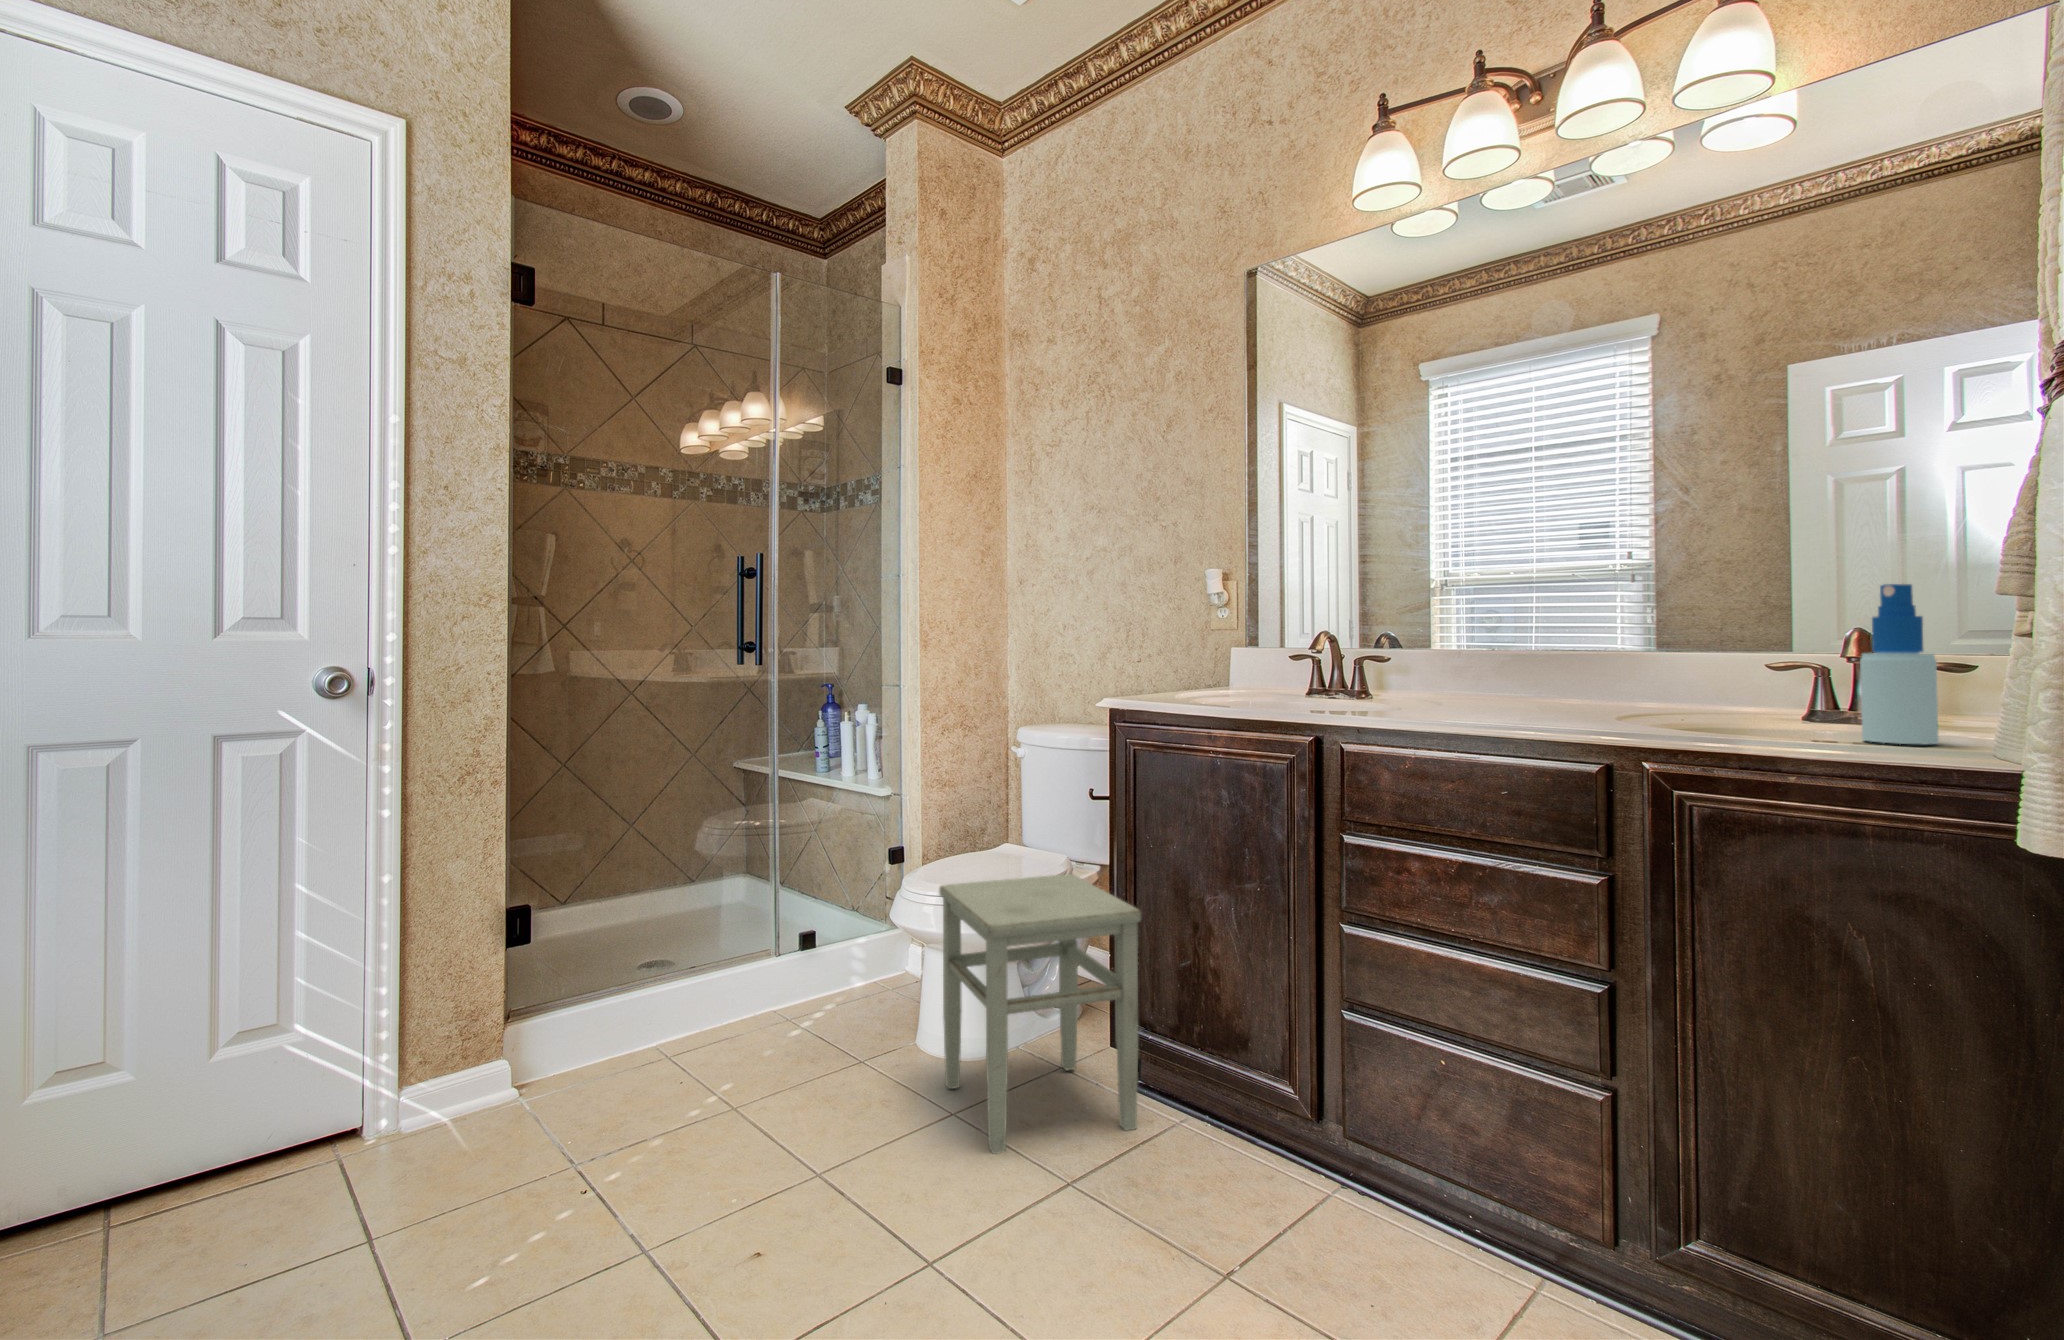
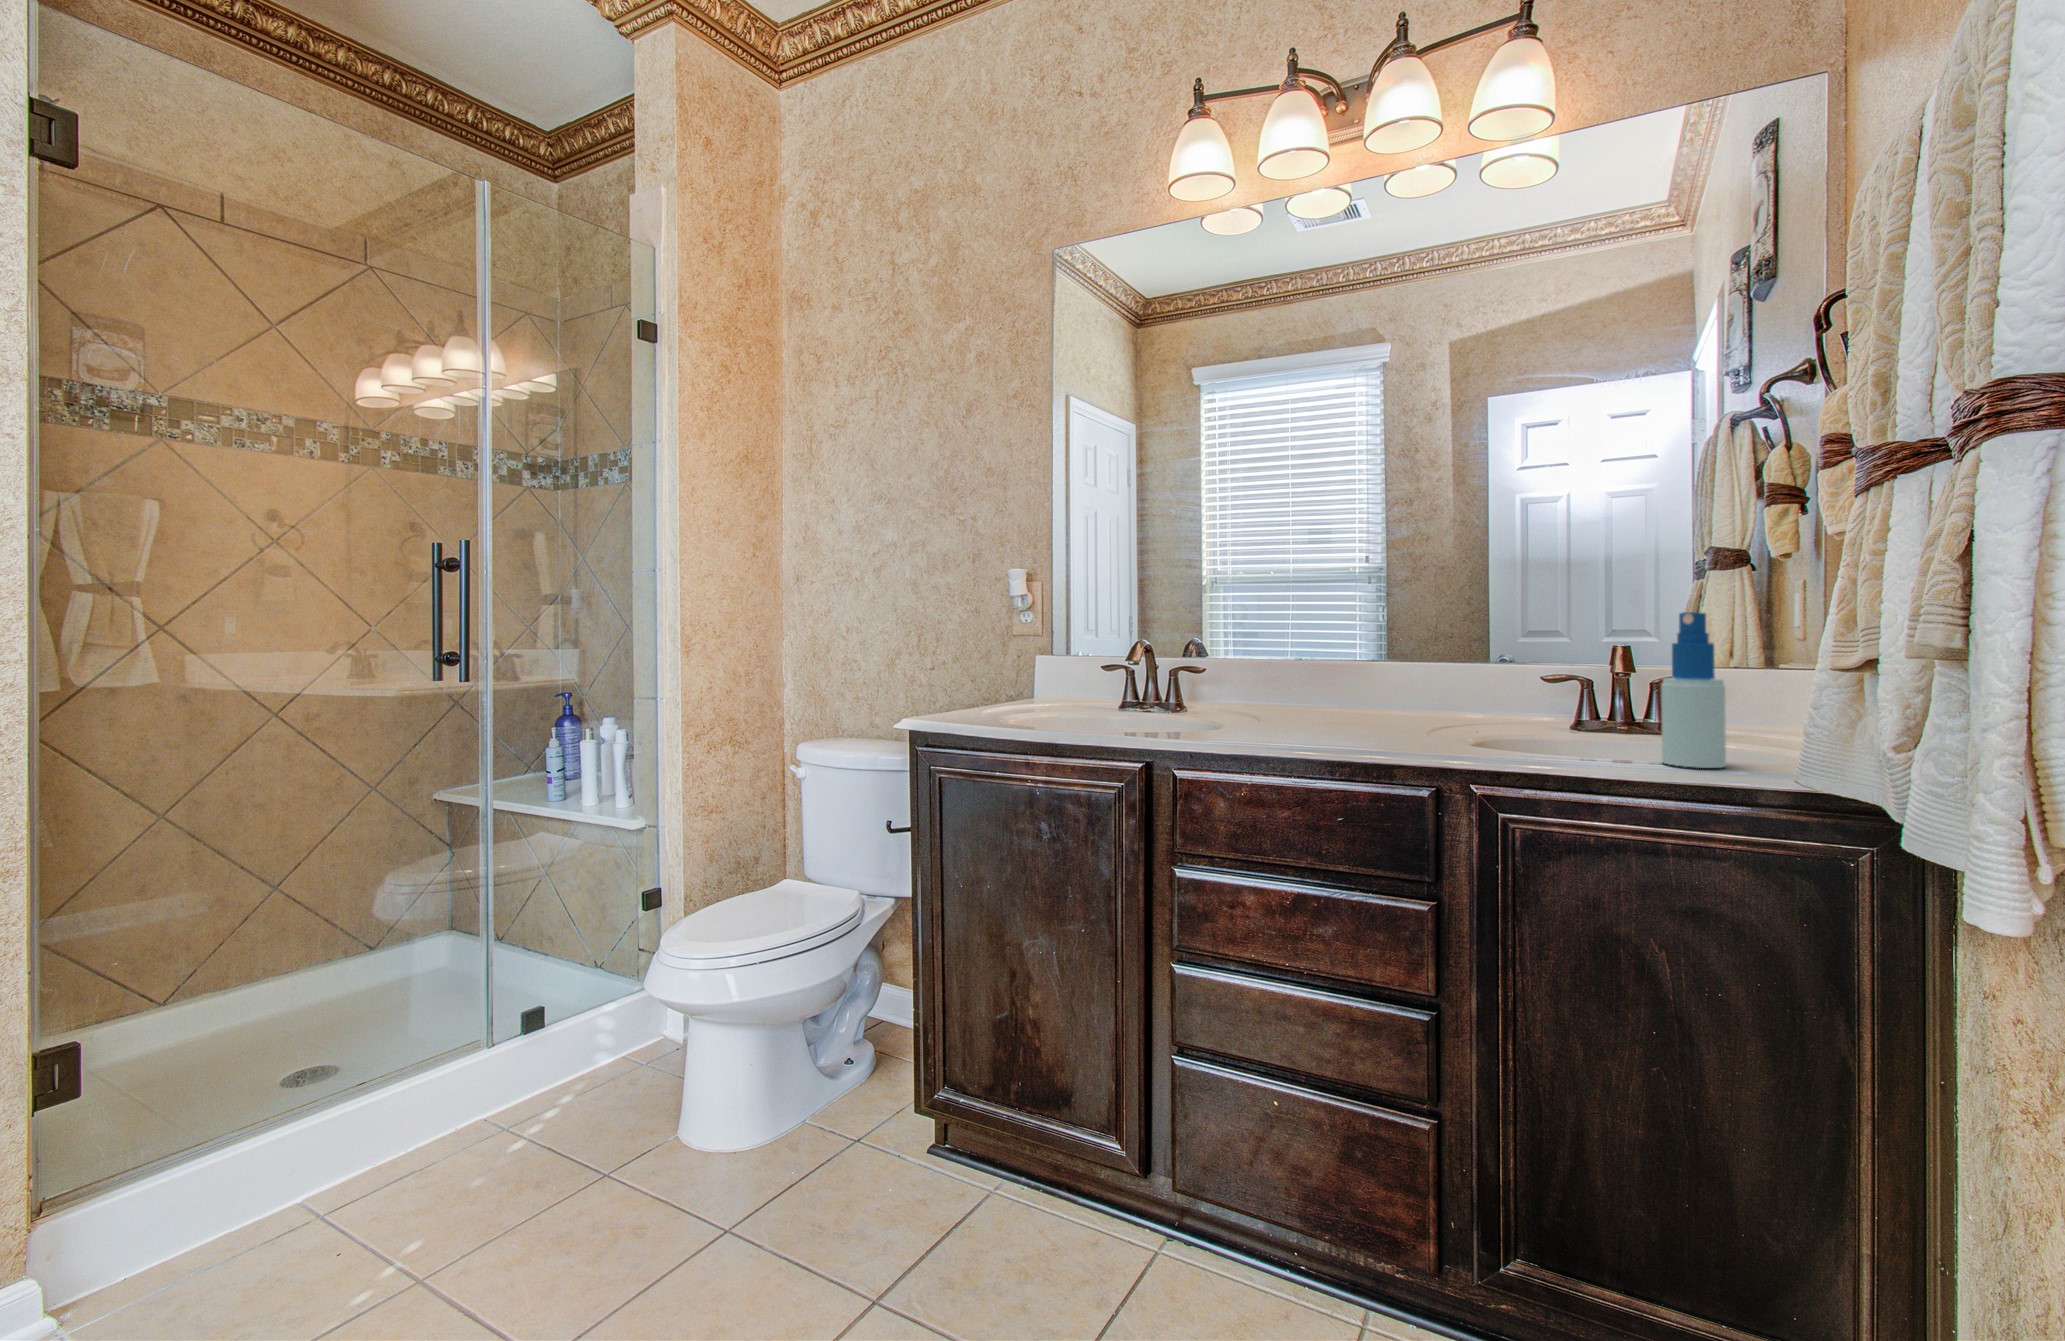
stool: present [939,874,1141,1154] -> none [710,916,953,1284]

